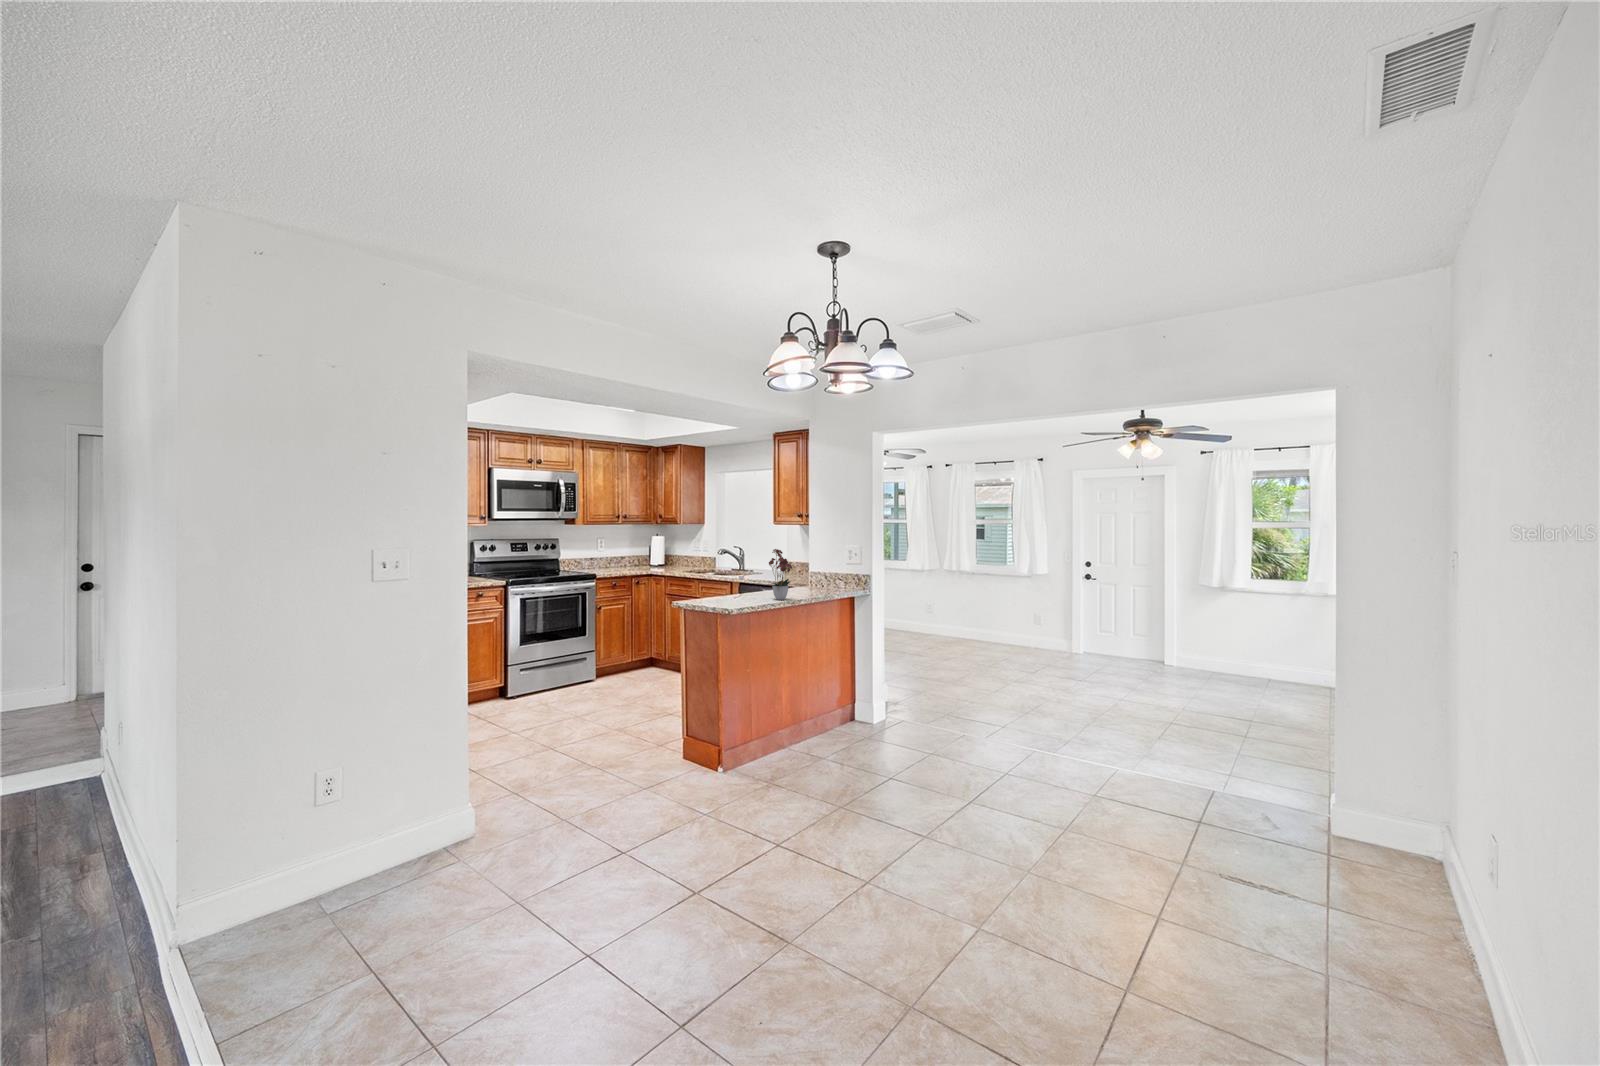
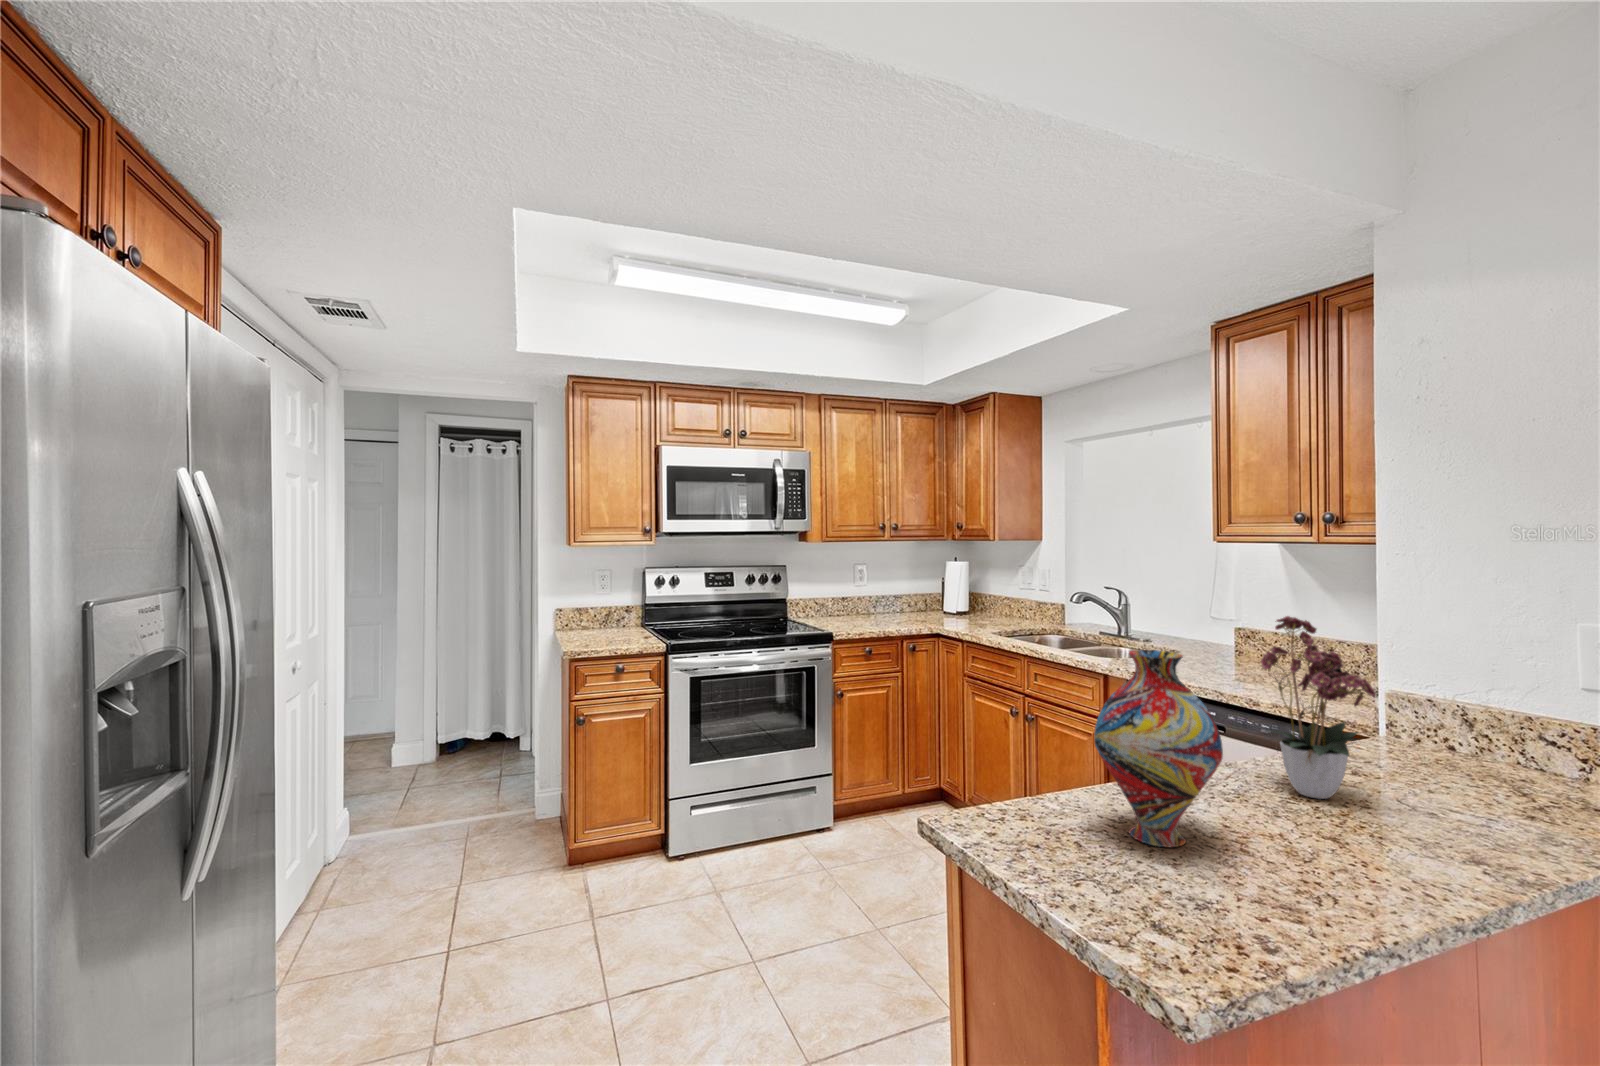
vase: none [720,557,751,607] -> present [1094,650,1223,847]

